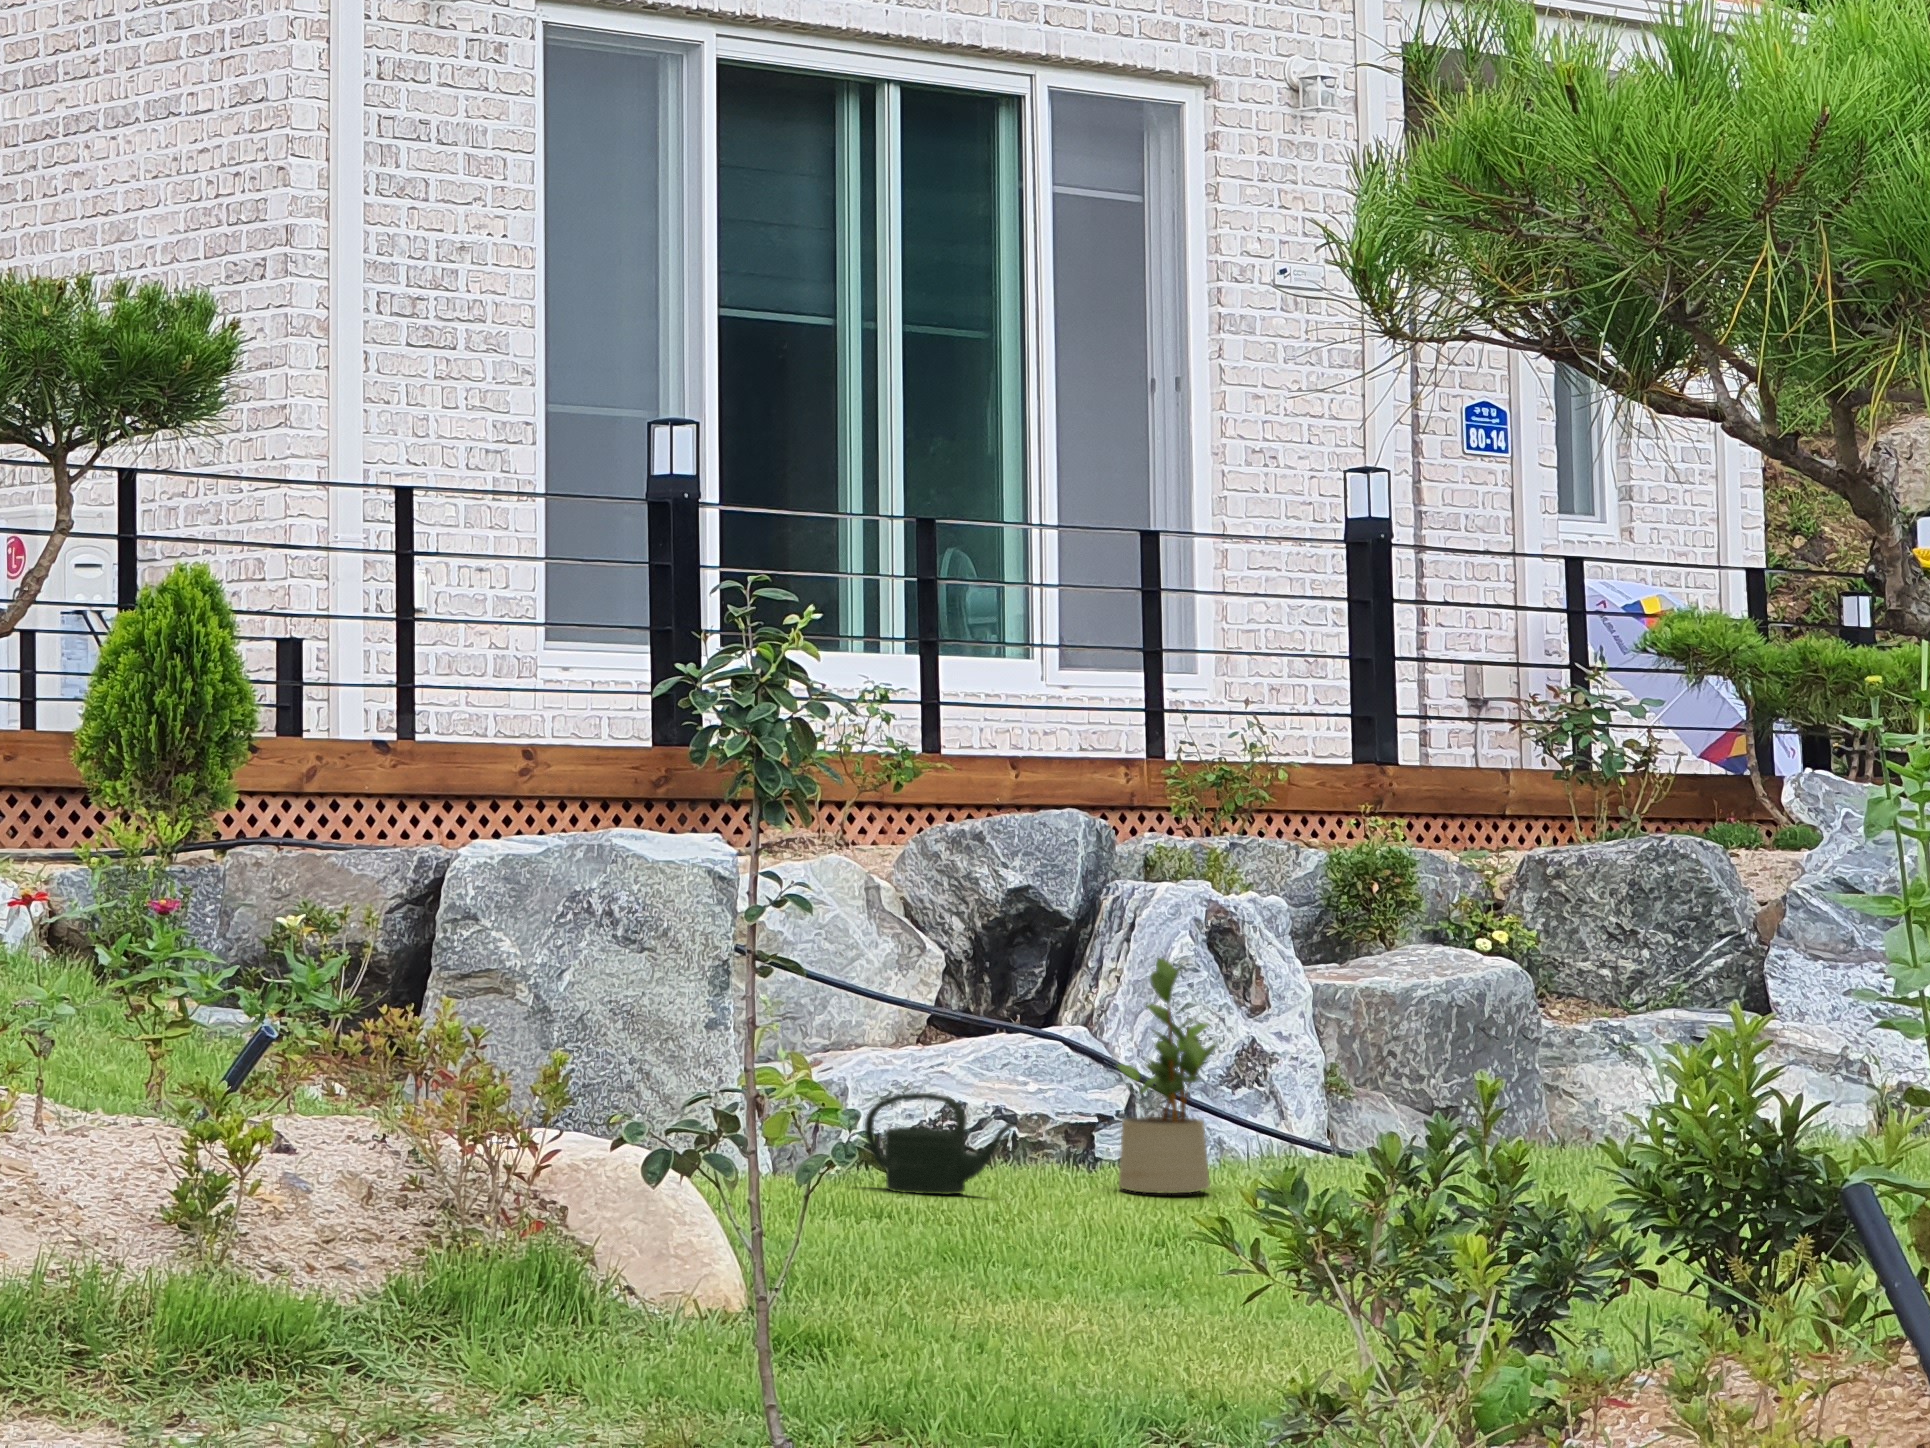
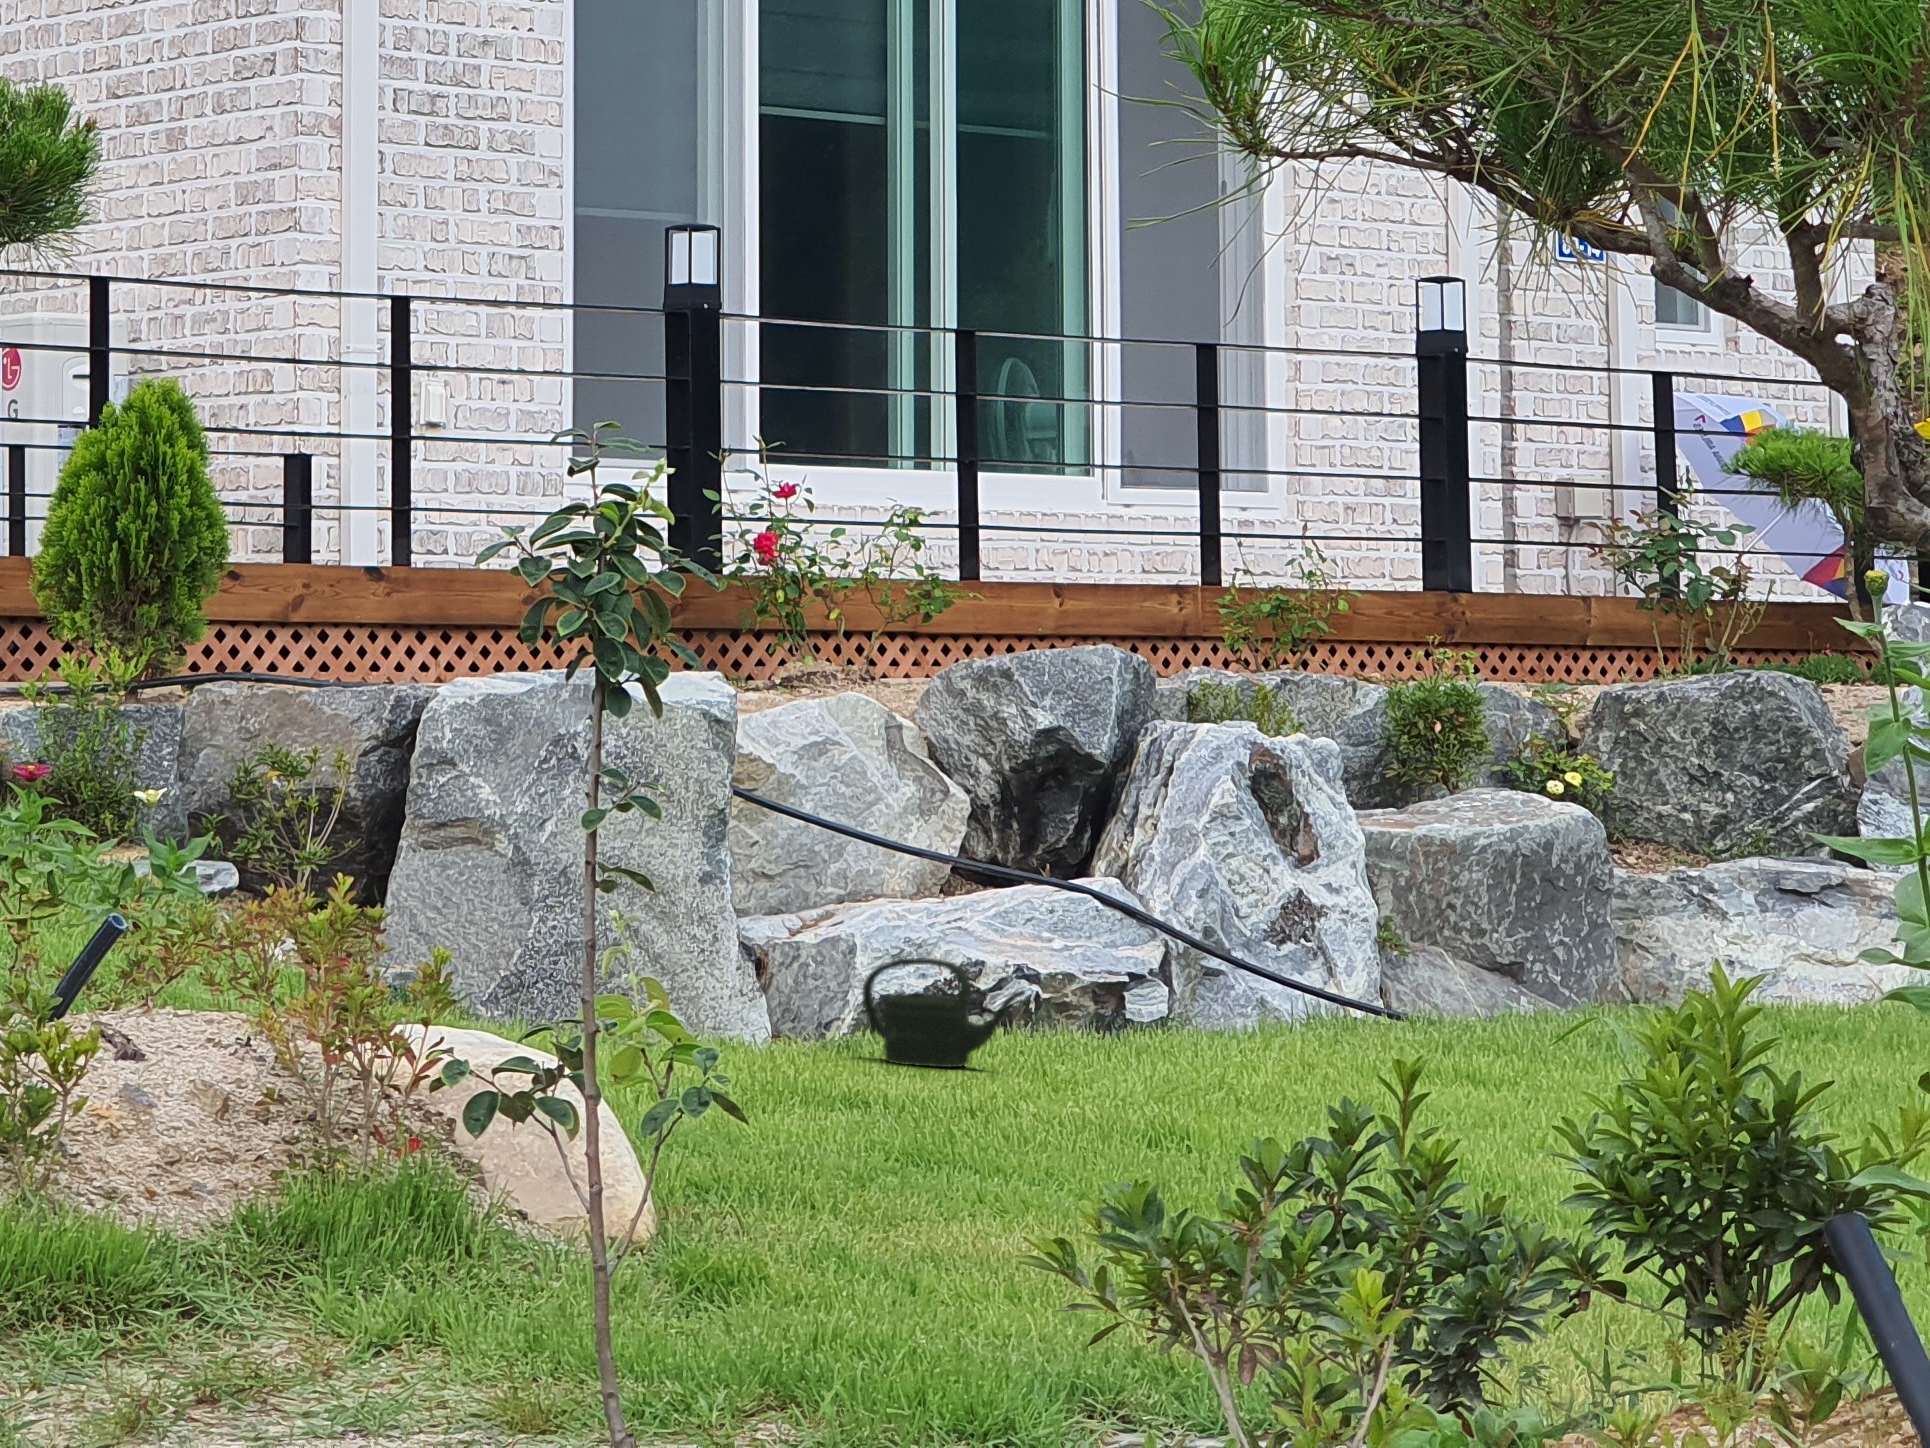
potted plant: present [1117,958,1217,1194] -> none [1137,813,1246,1067]

